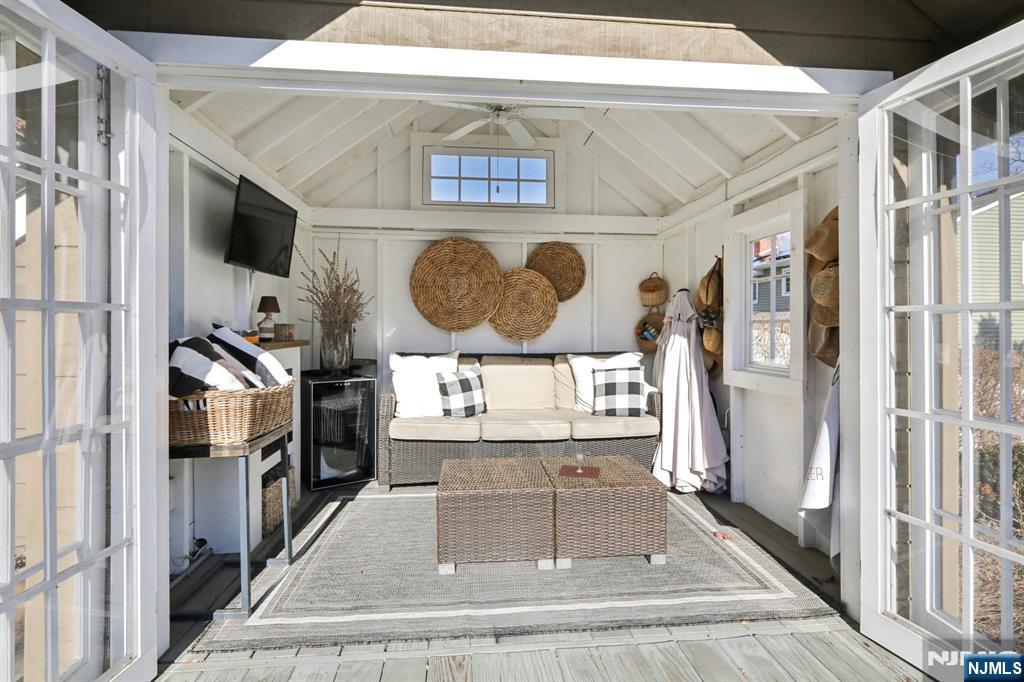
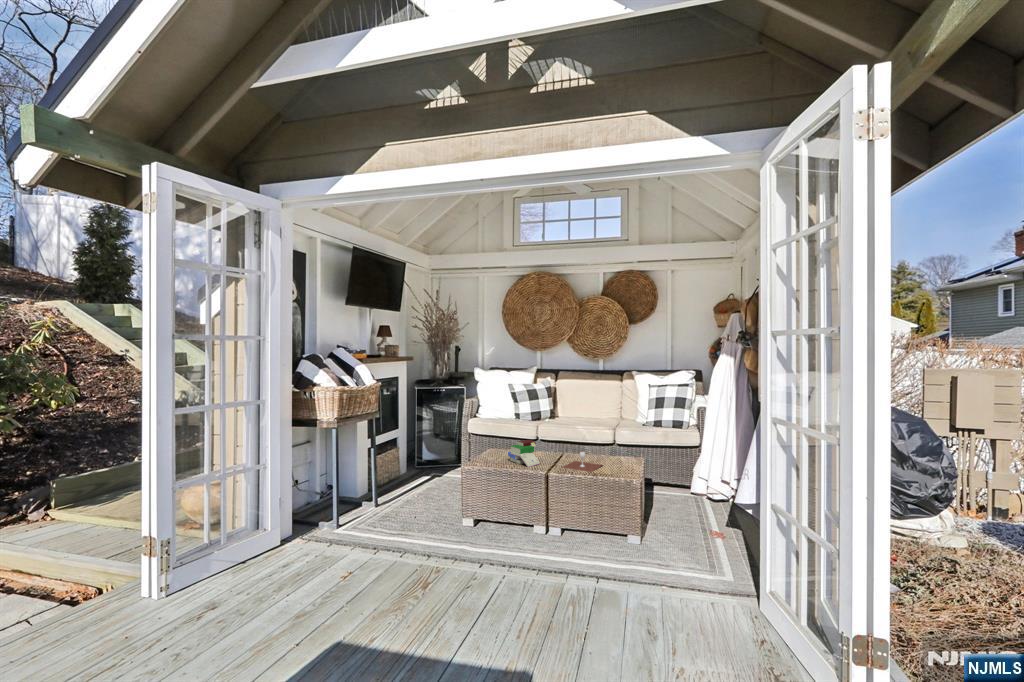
book: none [484,444,529,481] -> present [508,440,539,467]

